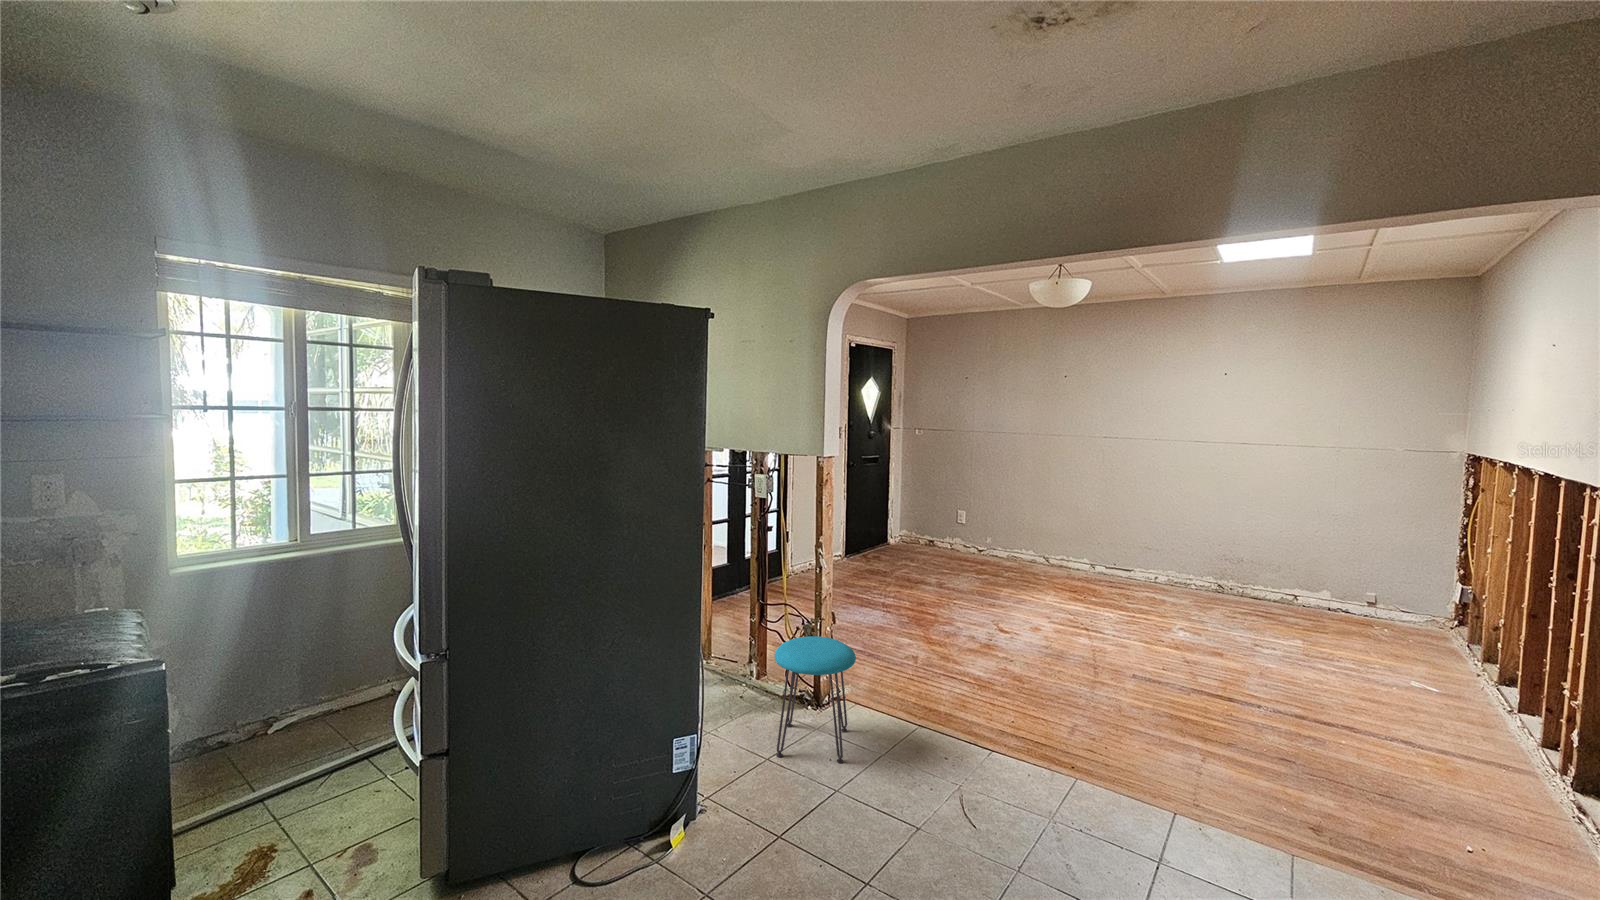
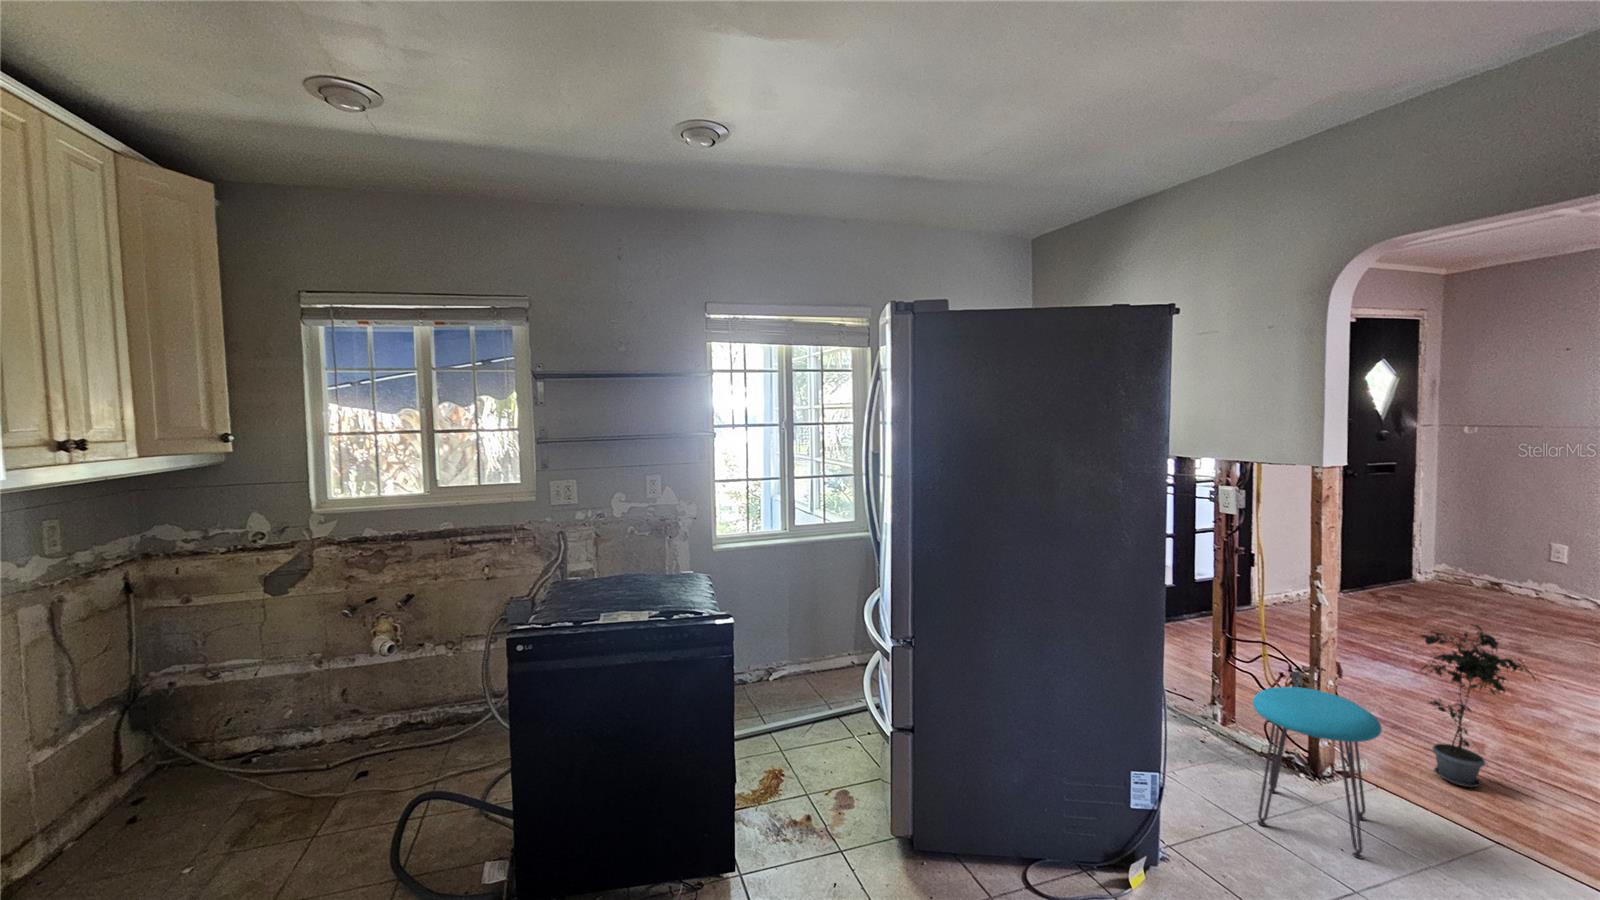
potted plant: none [882,571,940,689] -> present [1421,624,1535,788]

